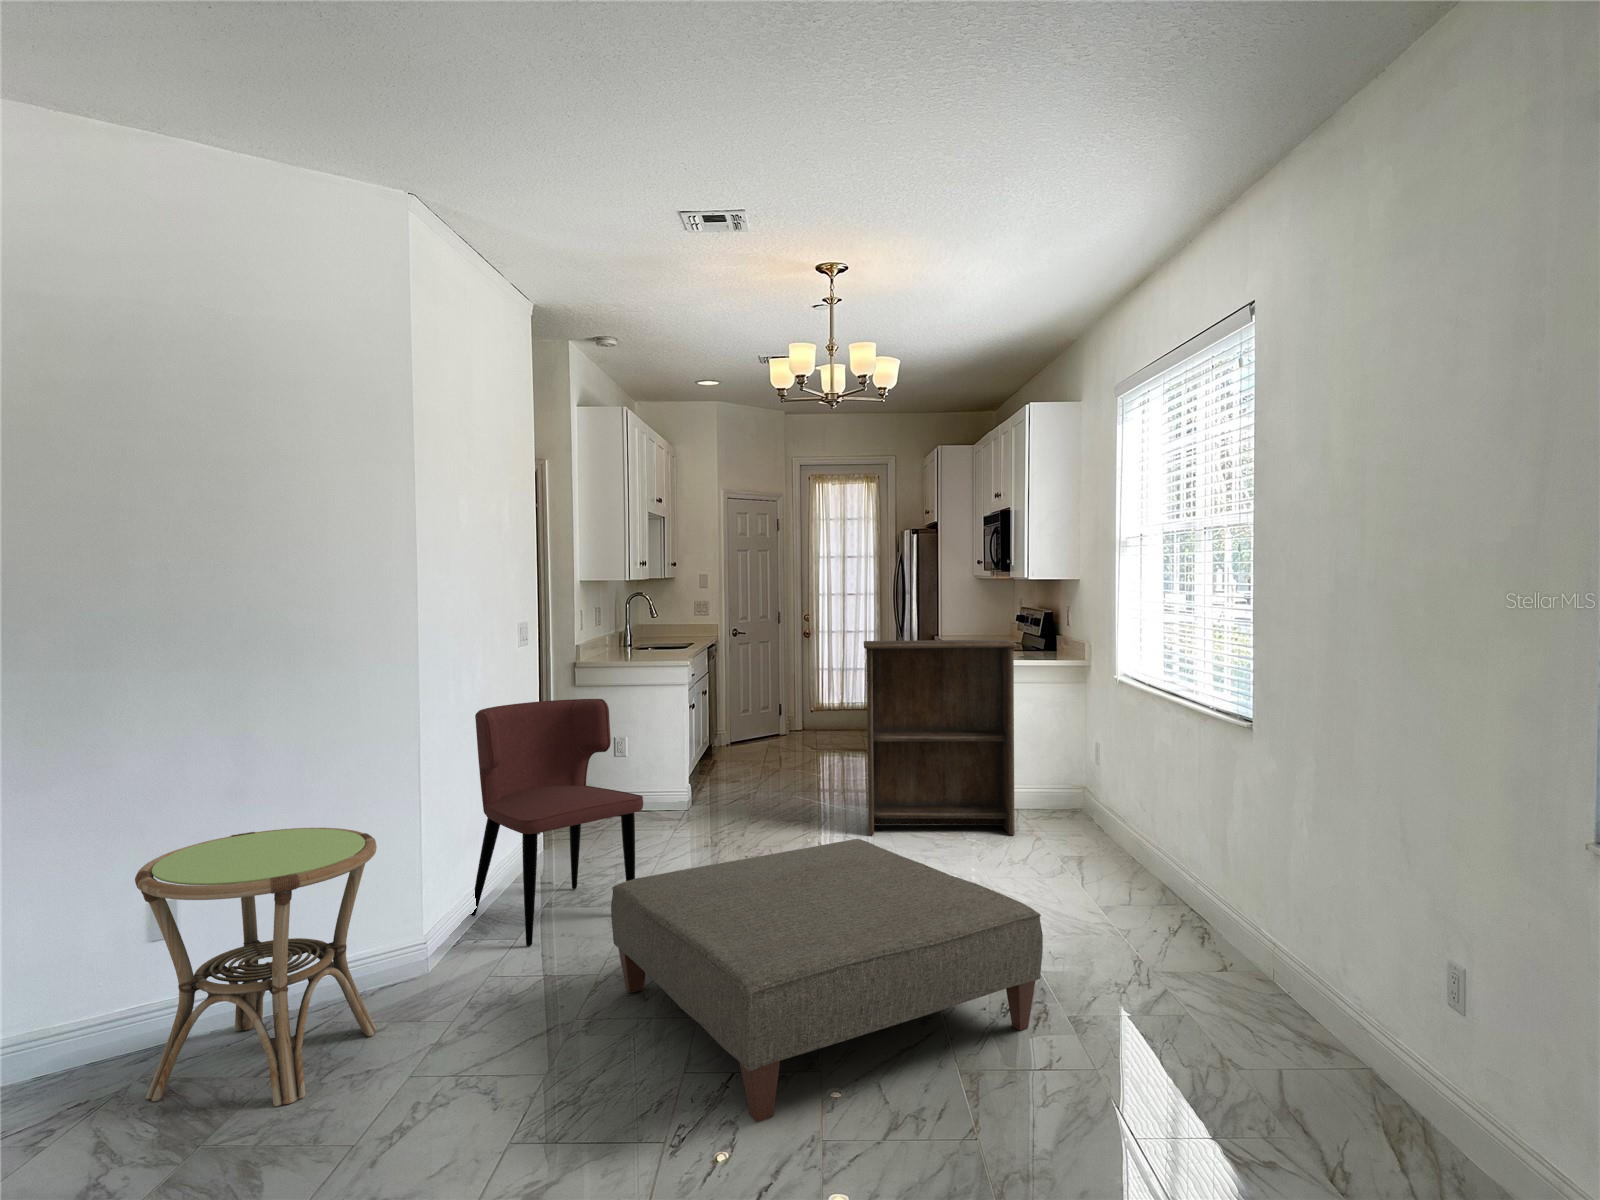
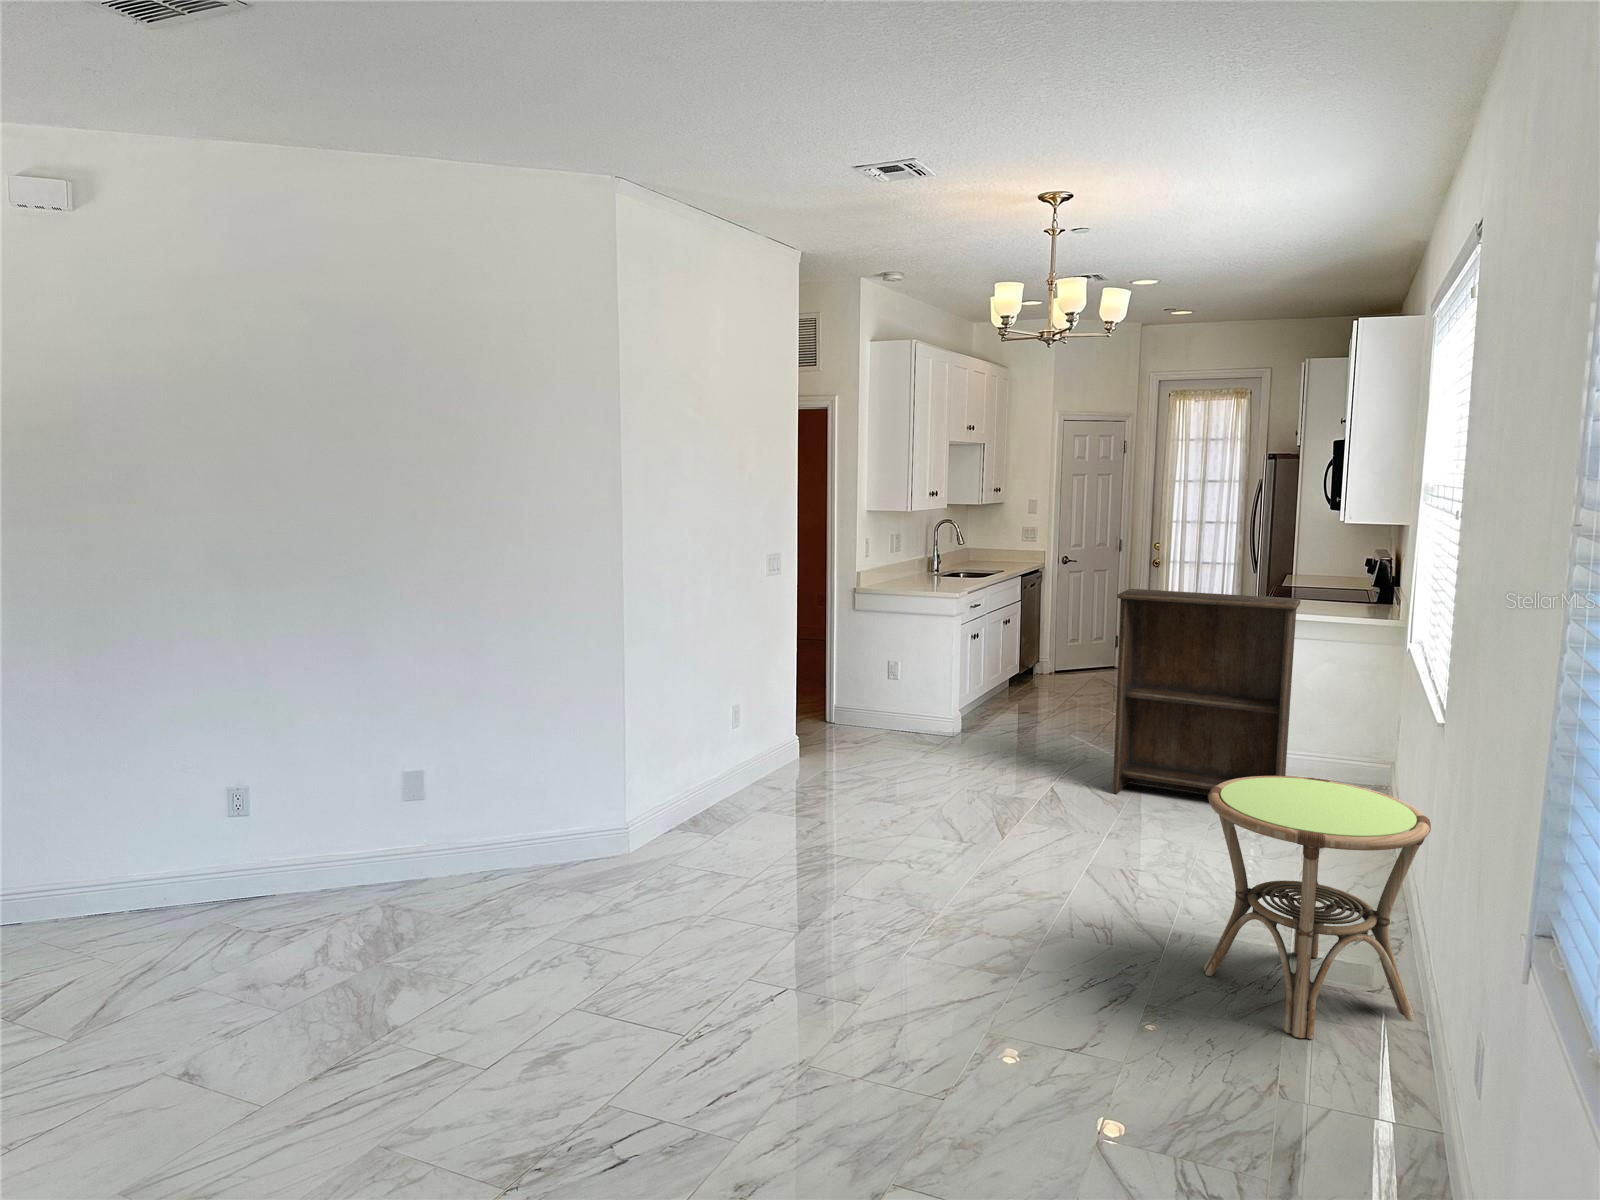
dining chair: present [471,699,643,946] -> none [702,631,838,841]
side table: present [135,828,377,1106] -> present [1204,776,1431,1039]
ottoman: present [611,839,1043,1122] -> none [761,797,1111,1022]

